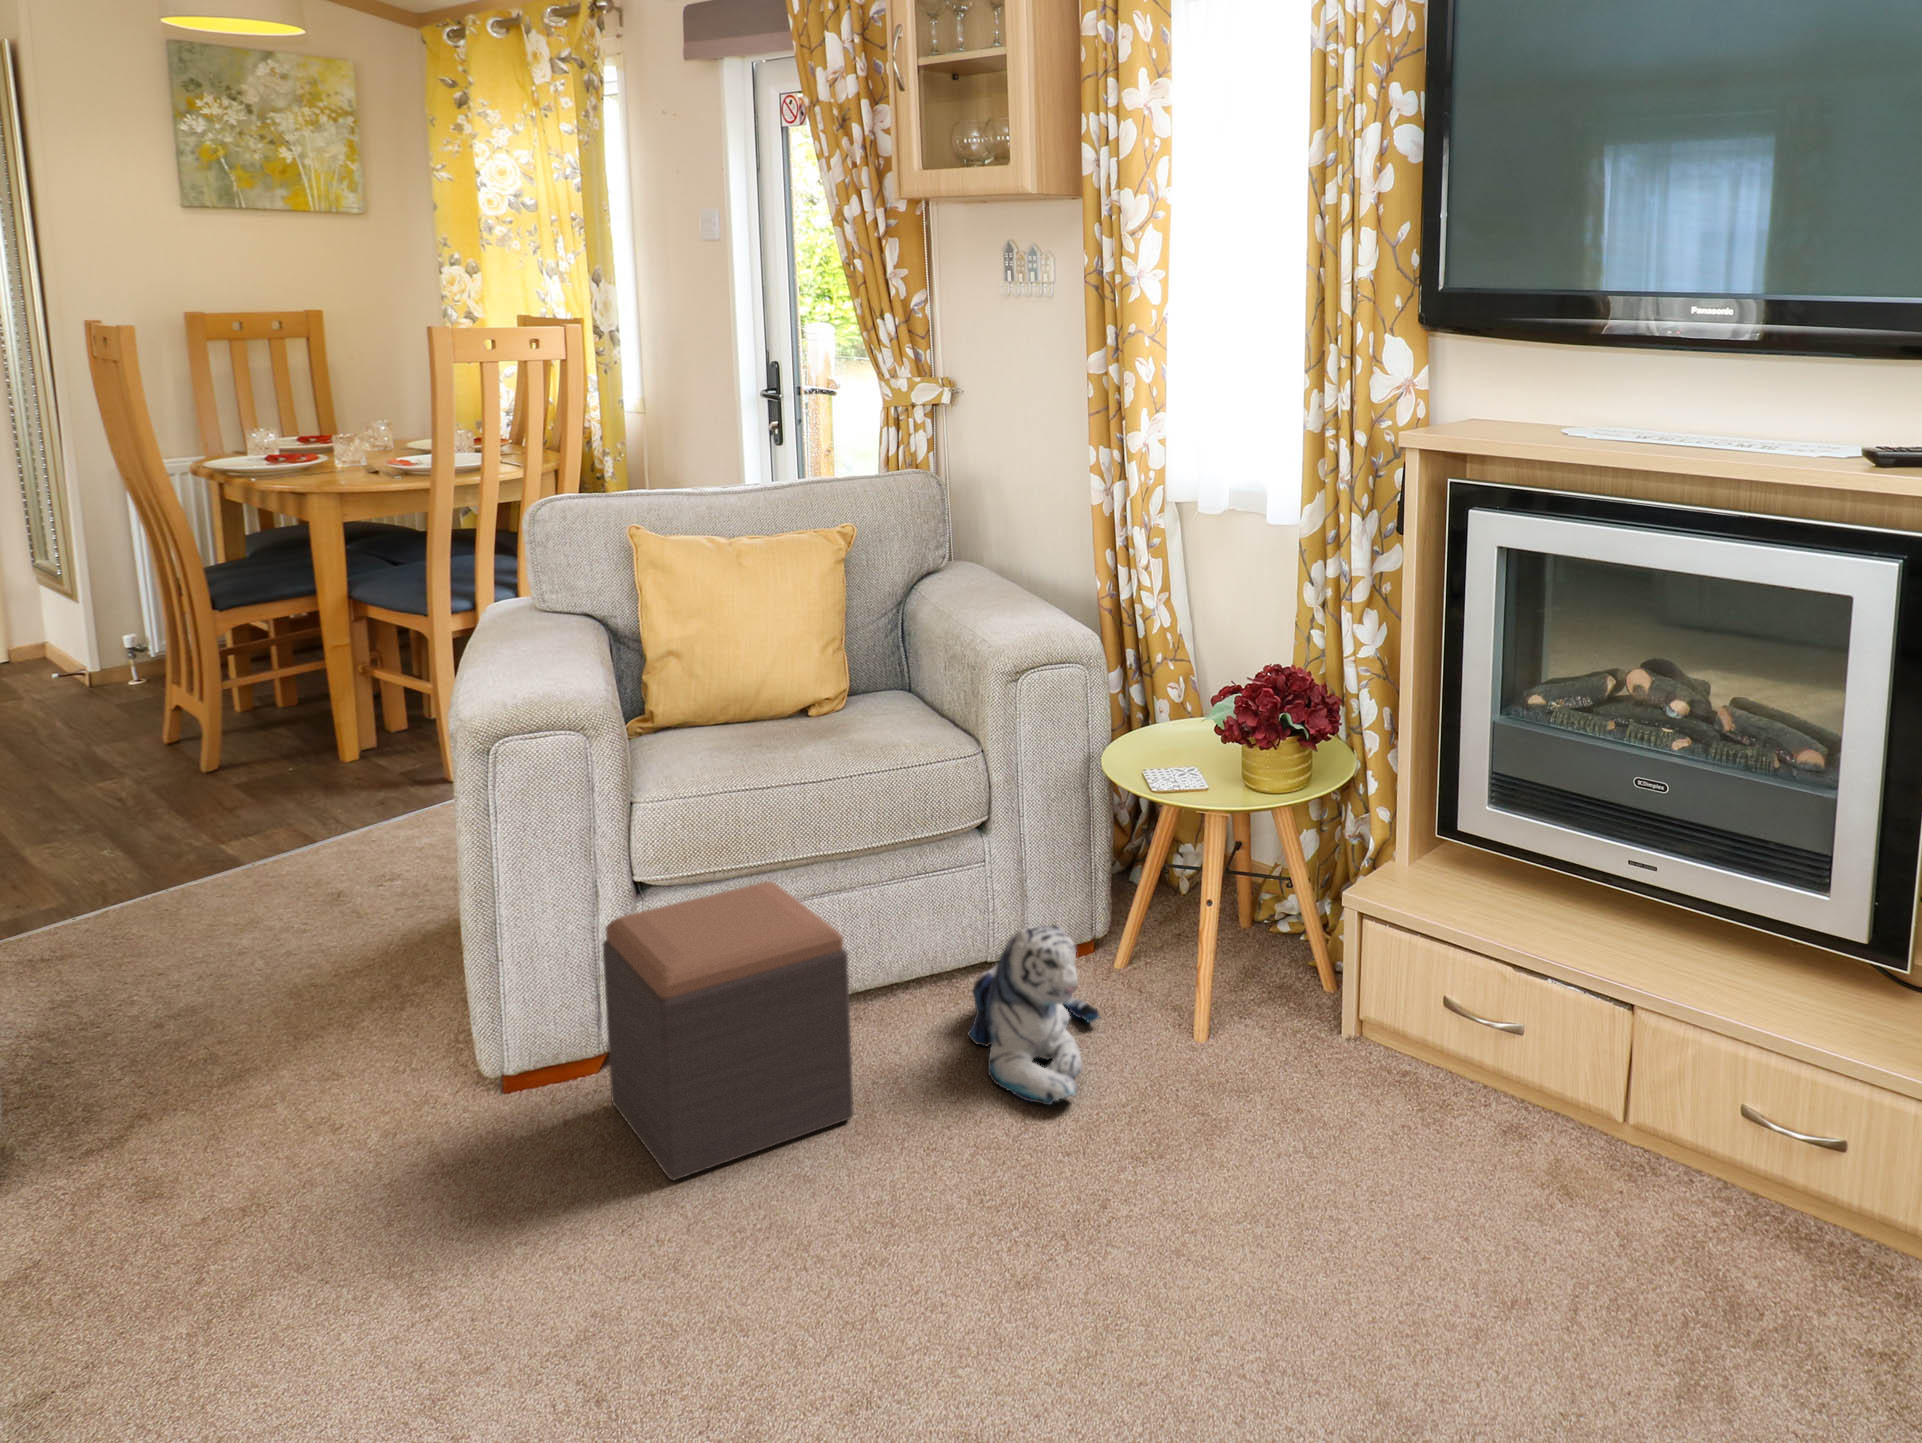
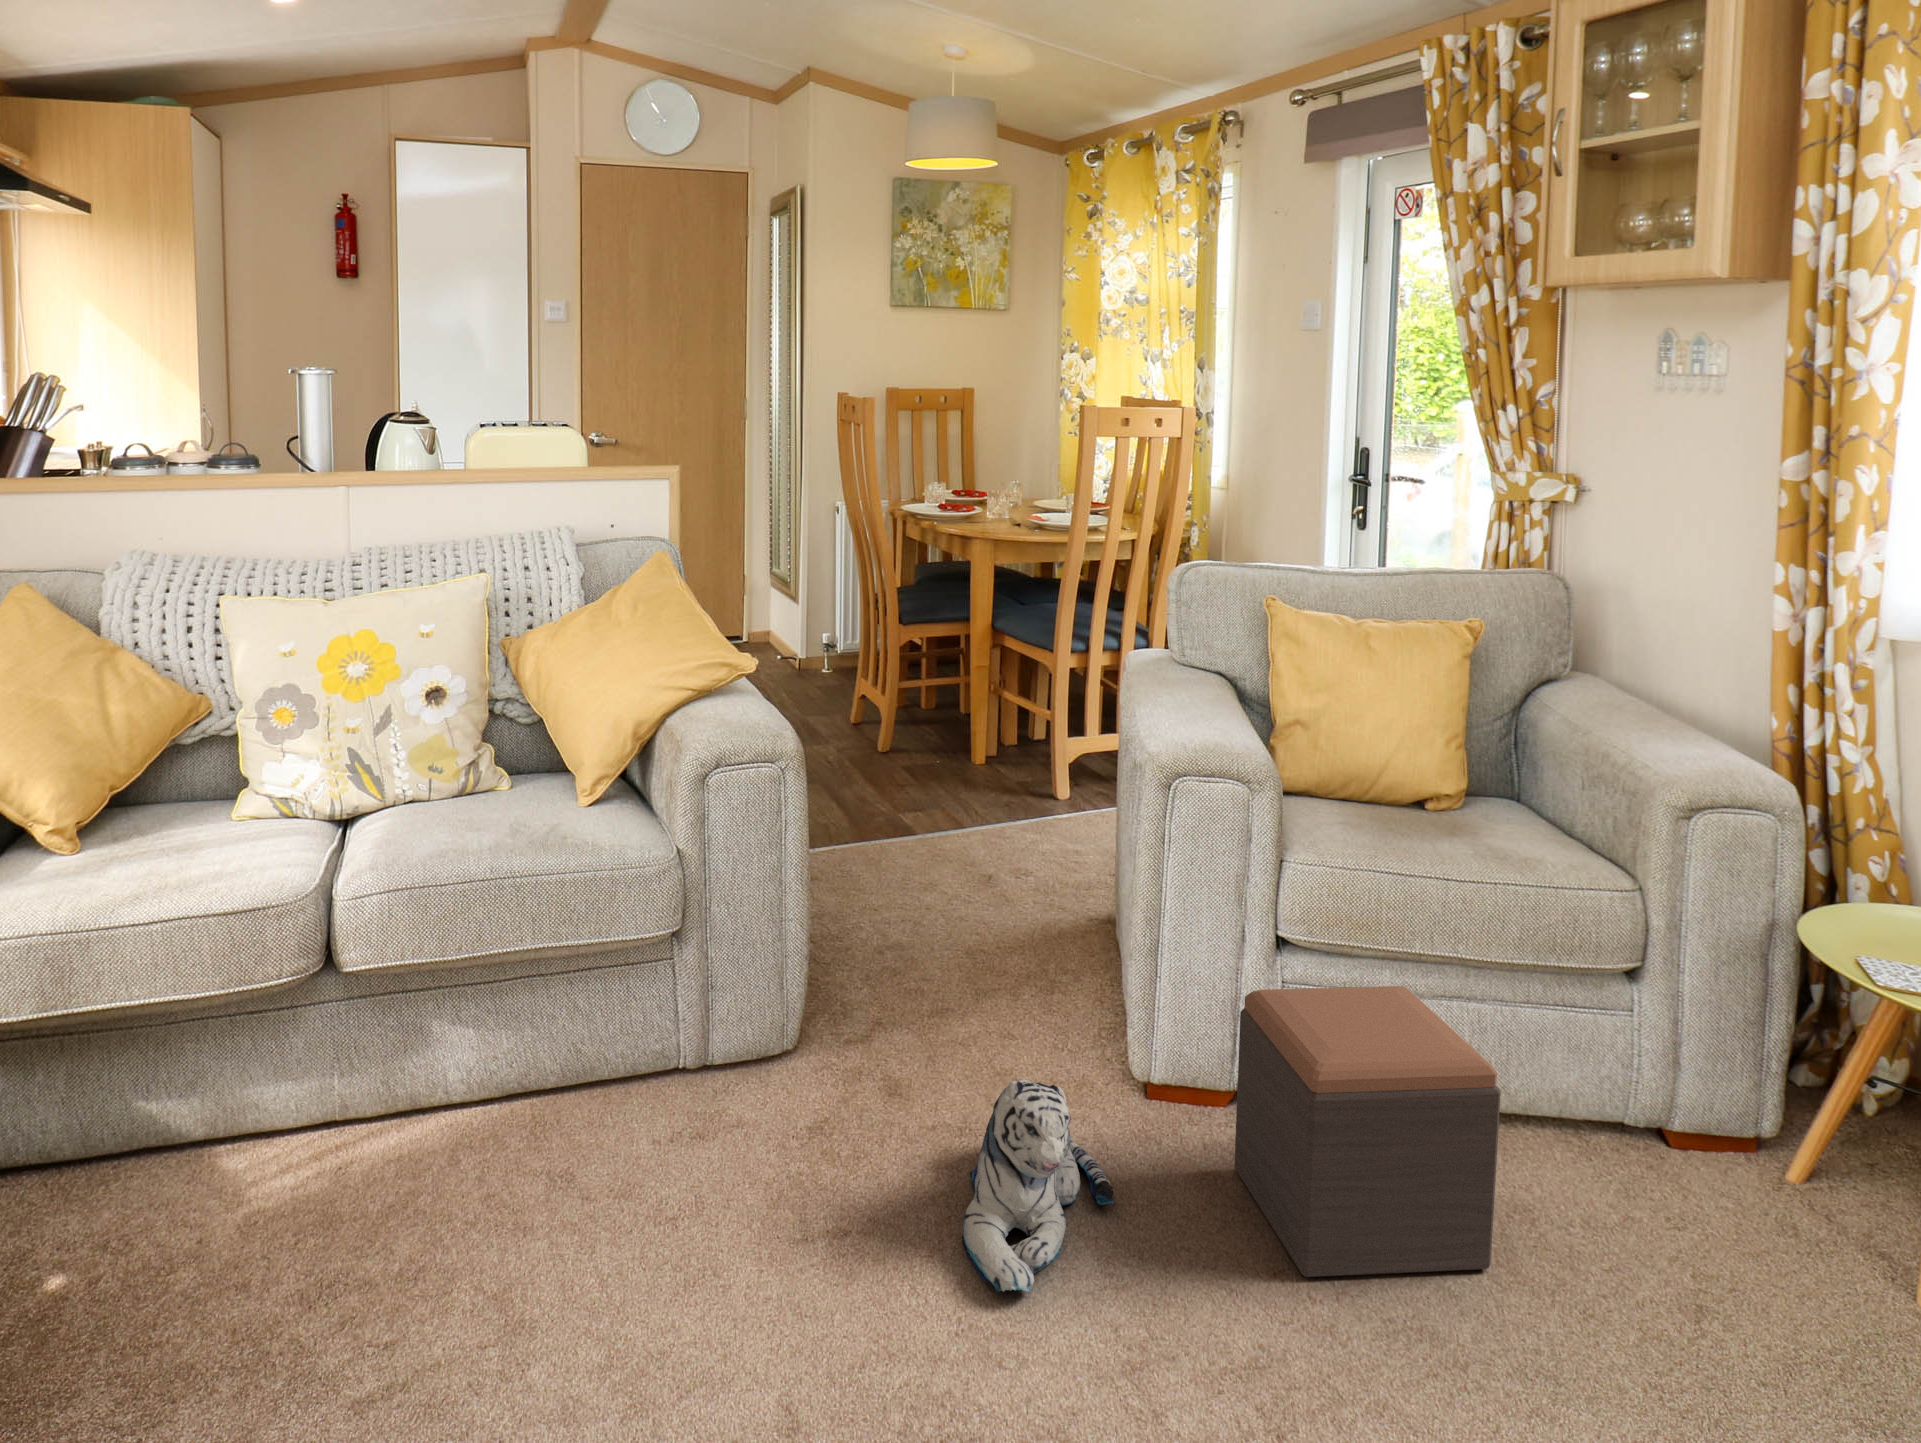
plush toy: present [968,925,1099,1105] -> present [962,1080,1114,1293]

